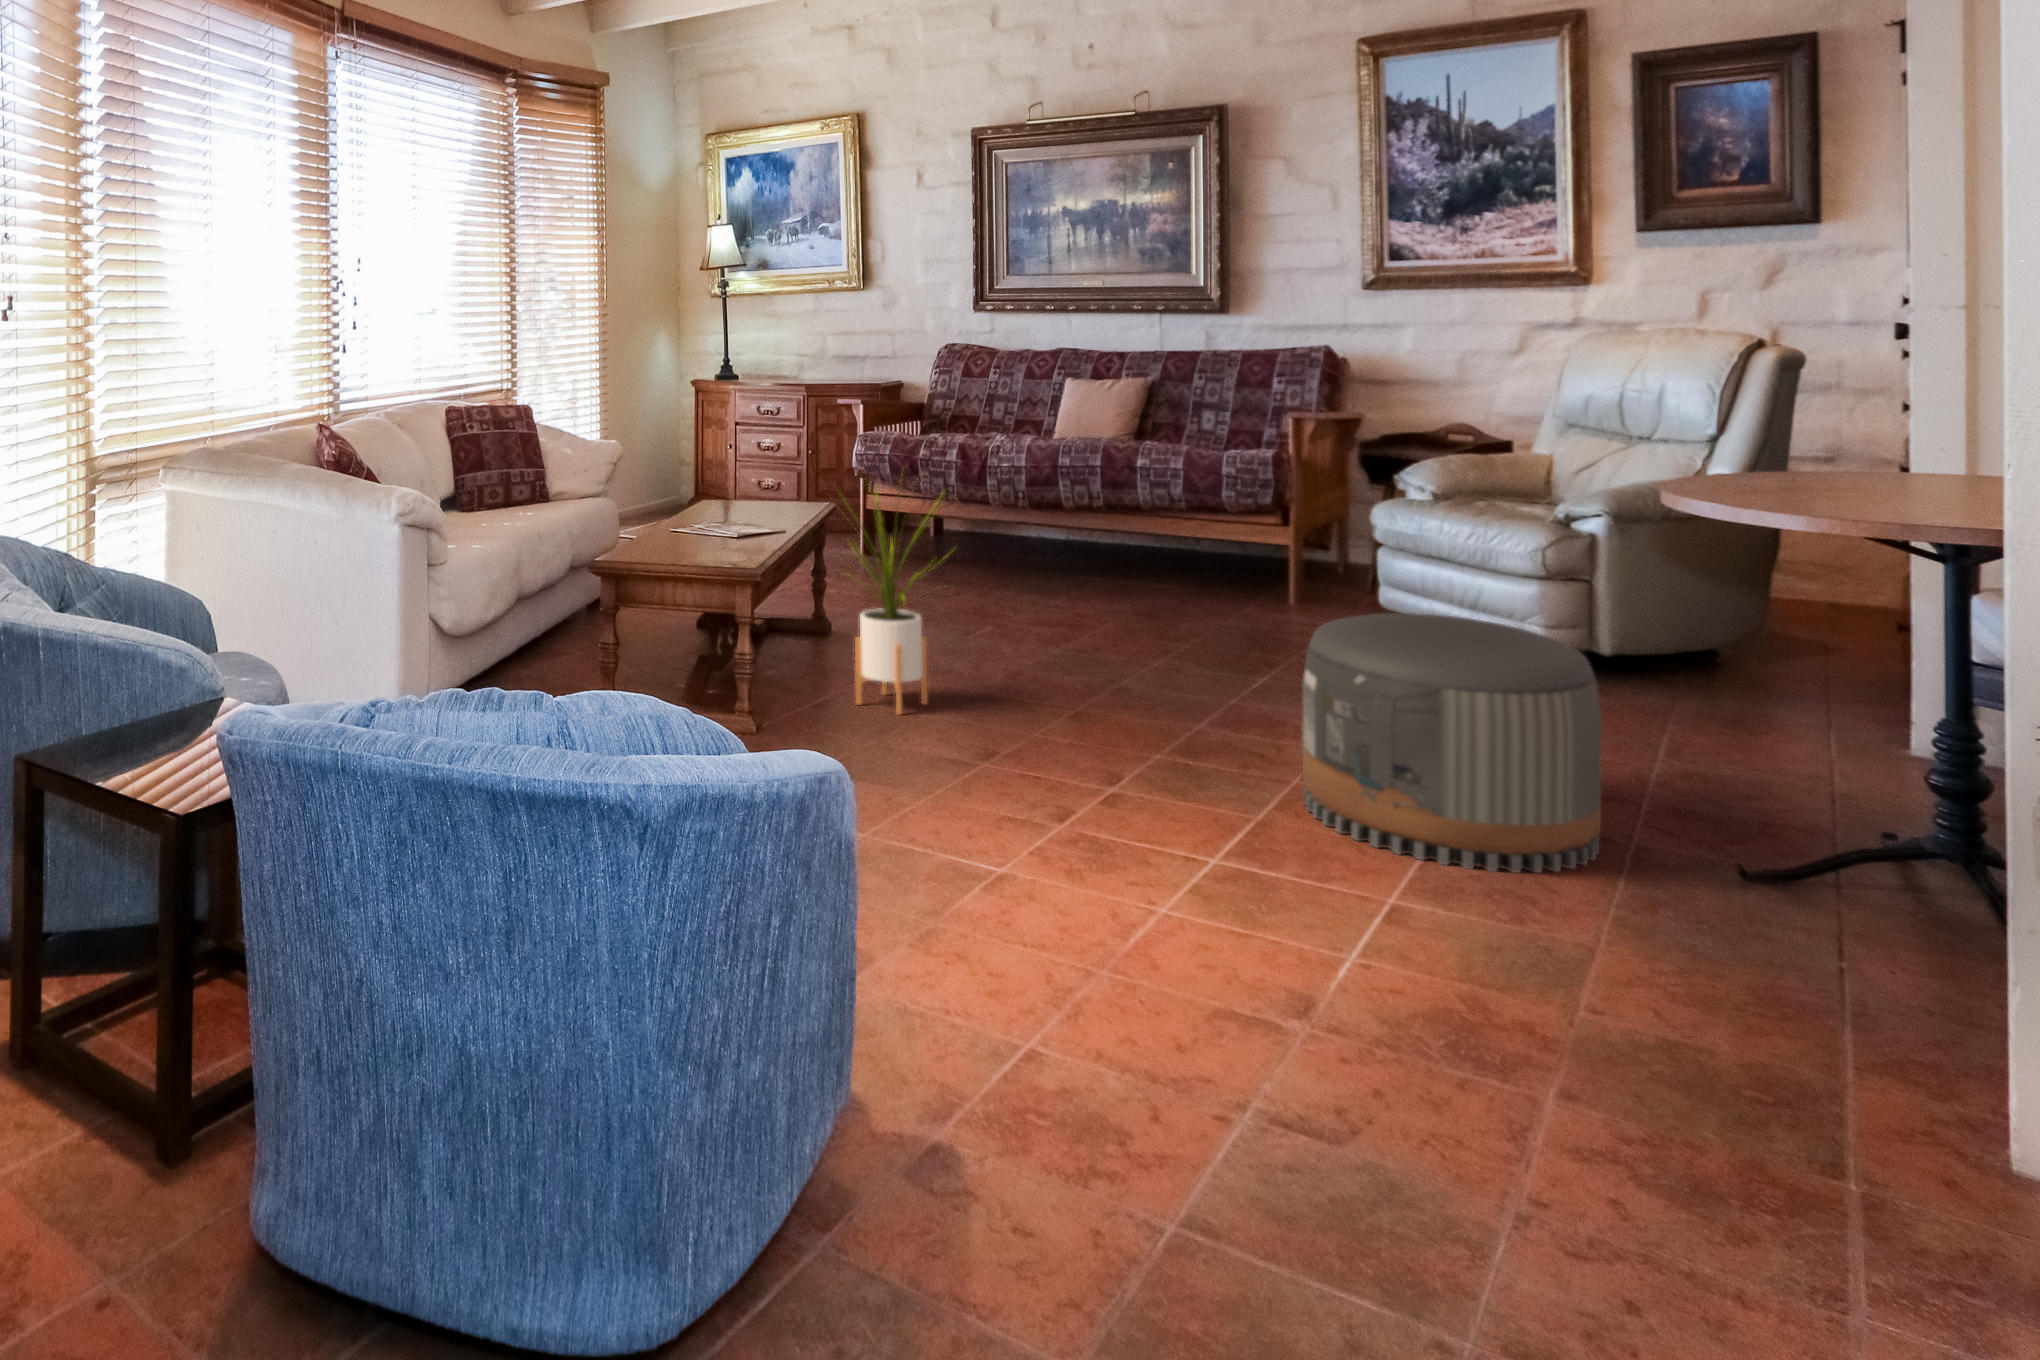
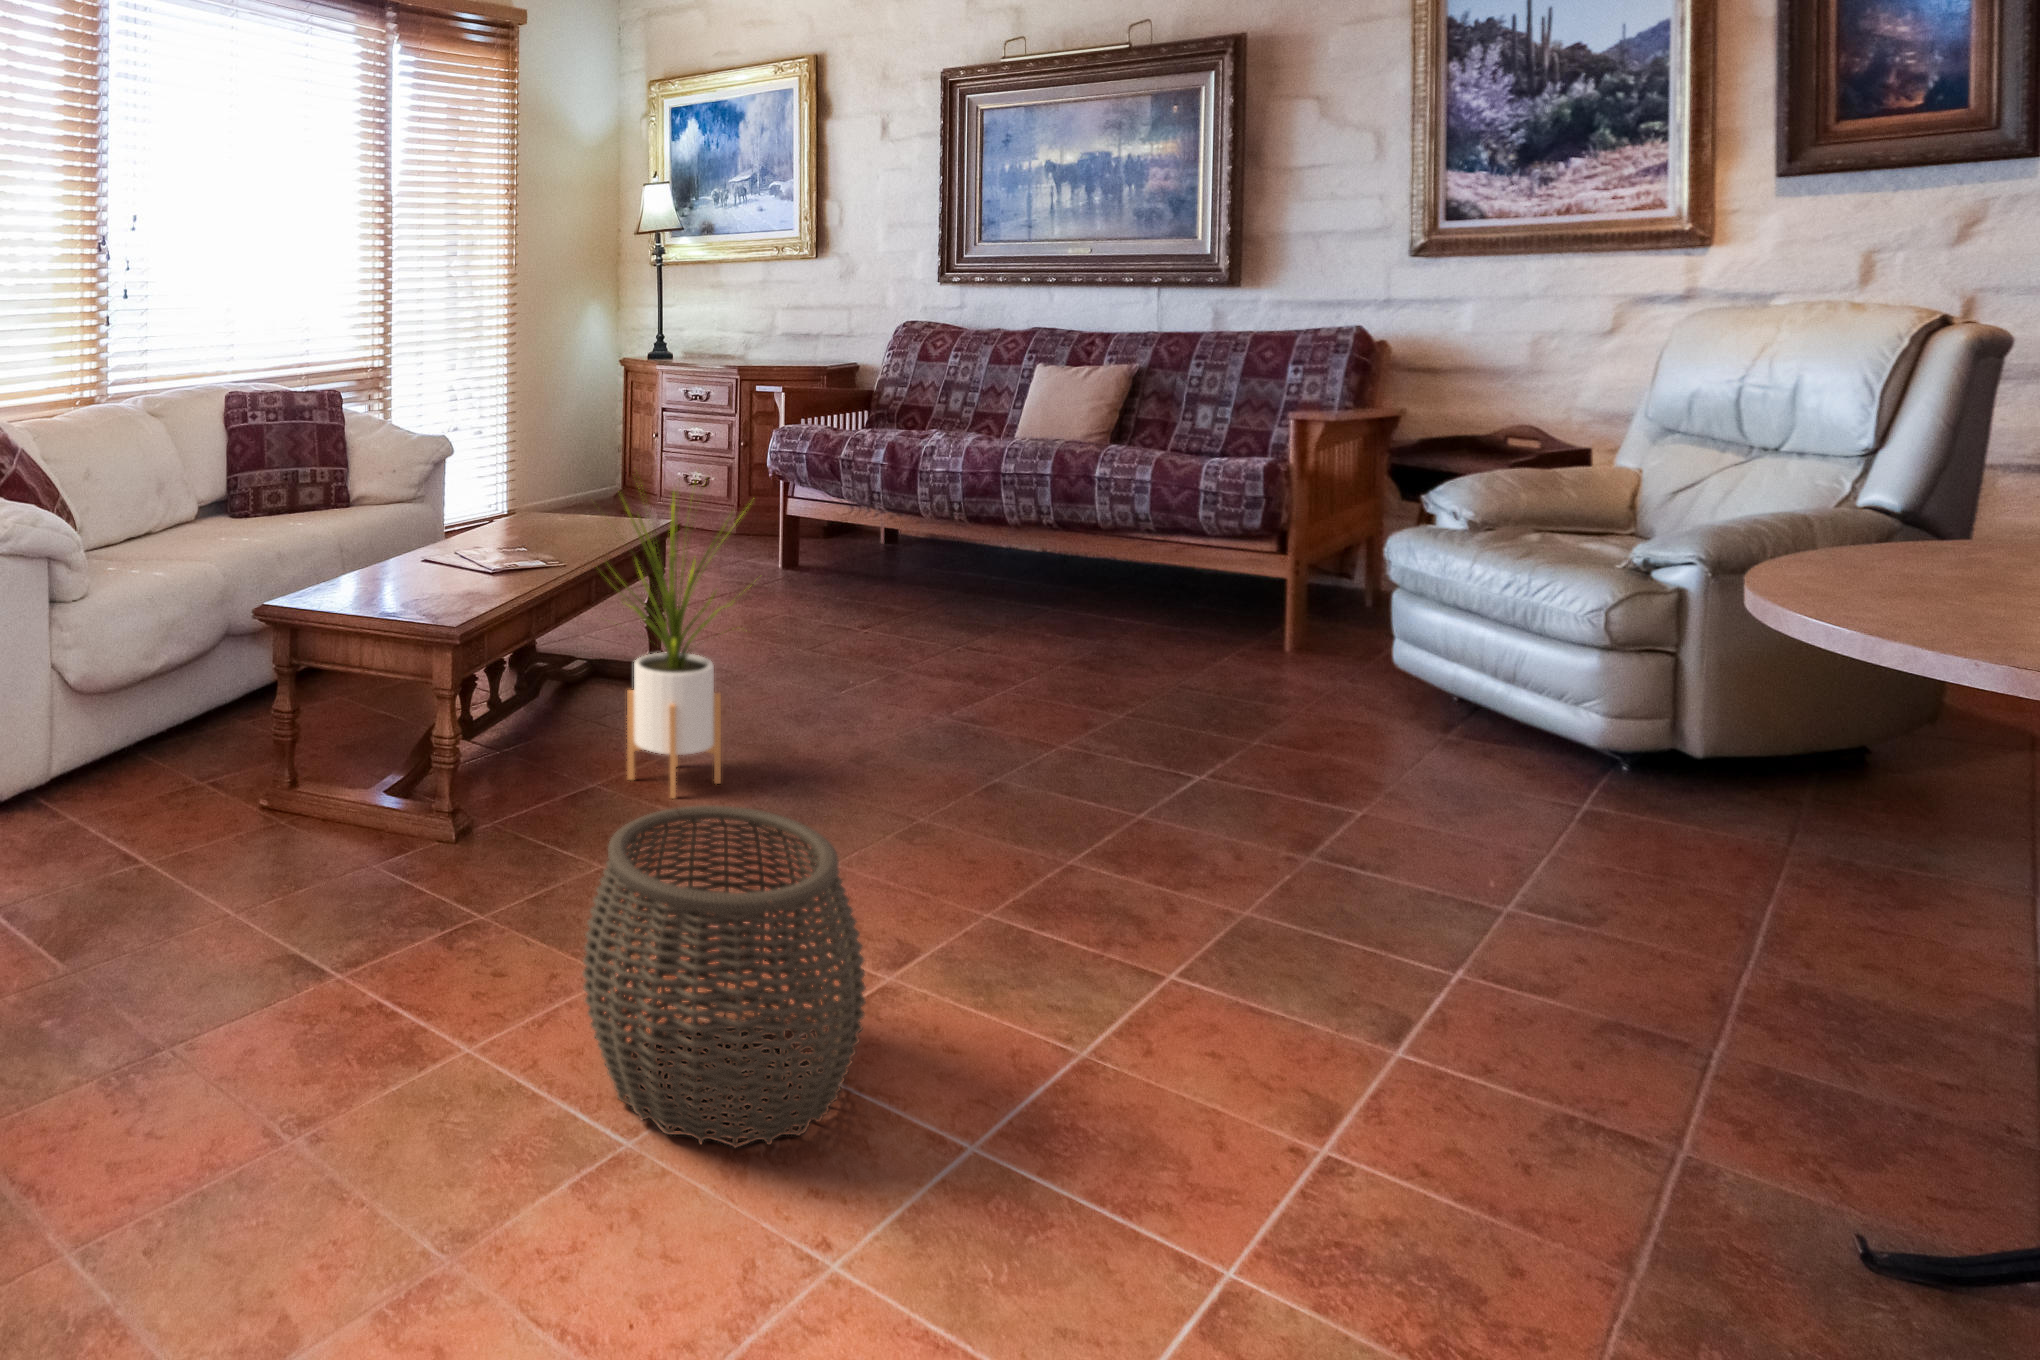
pouf: present [1303,613,1602,873] -> none [1161,708,1626,1169]
woven basket: none [962,689,1156,890] -> present [583,806,866,1148]

